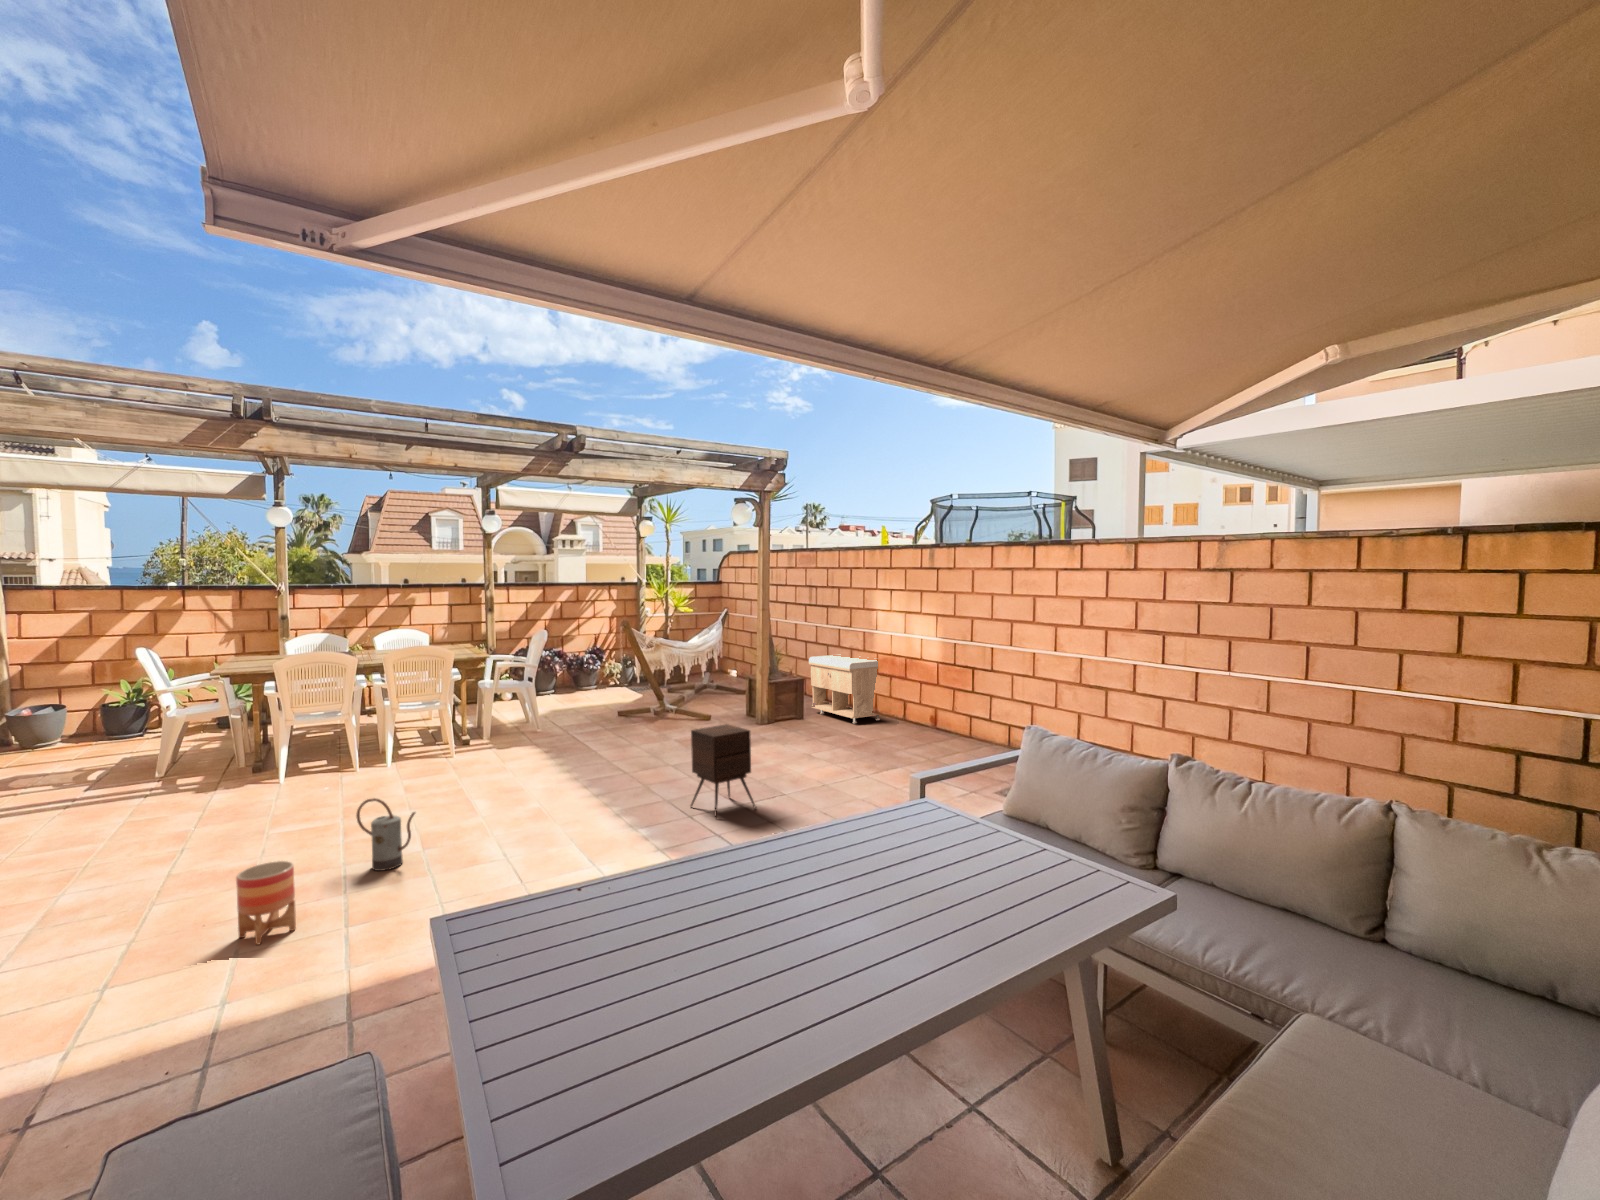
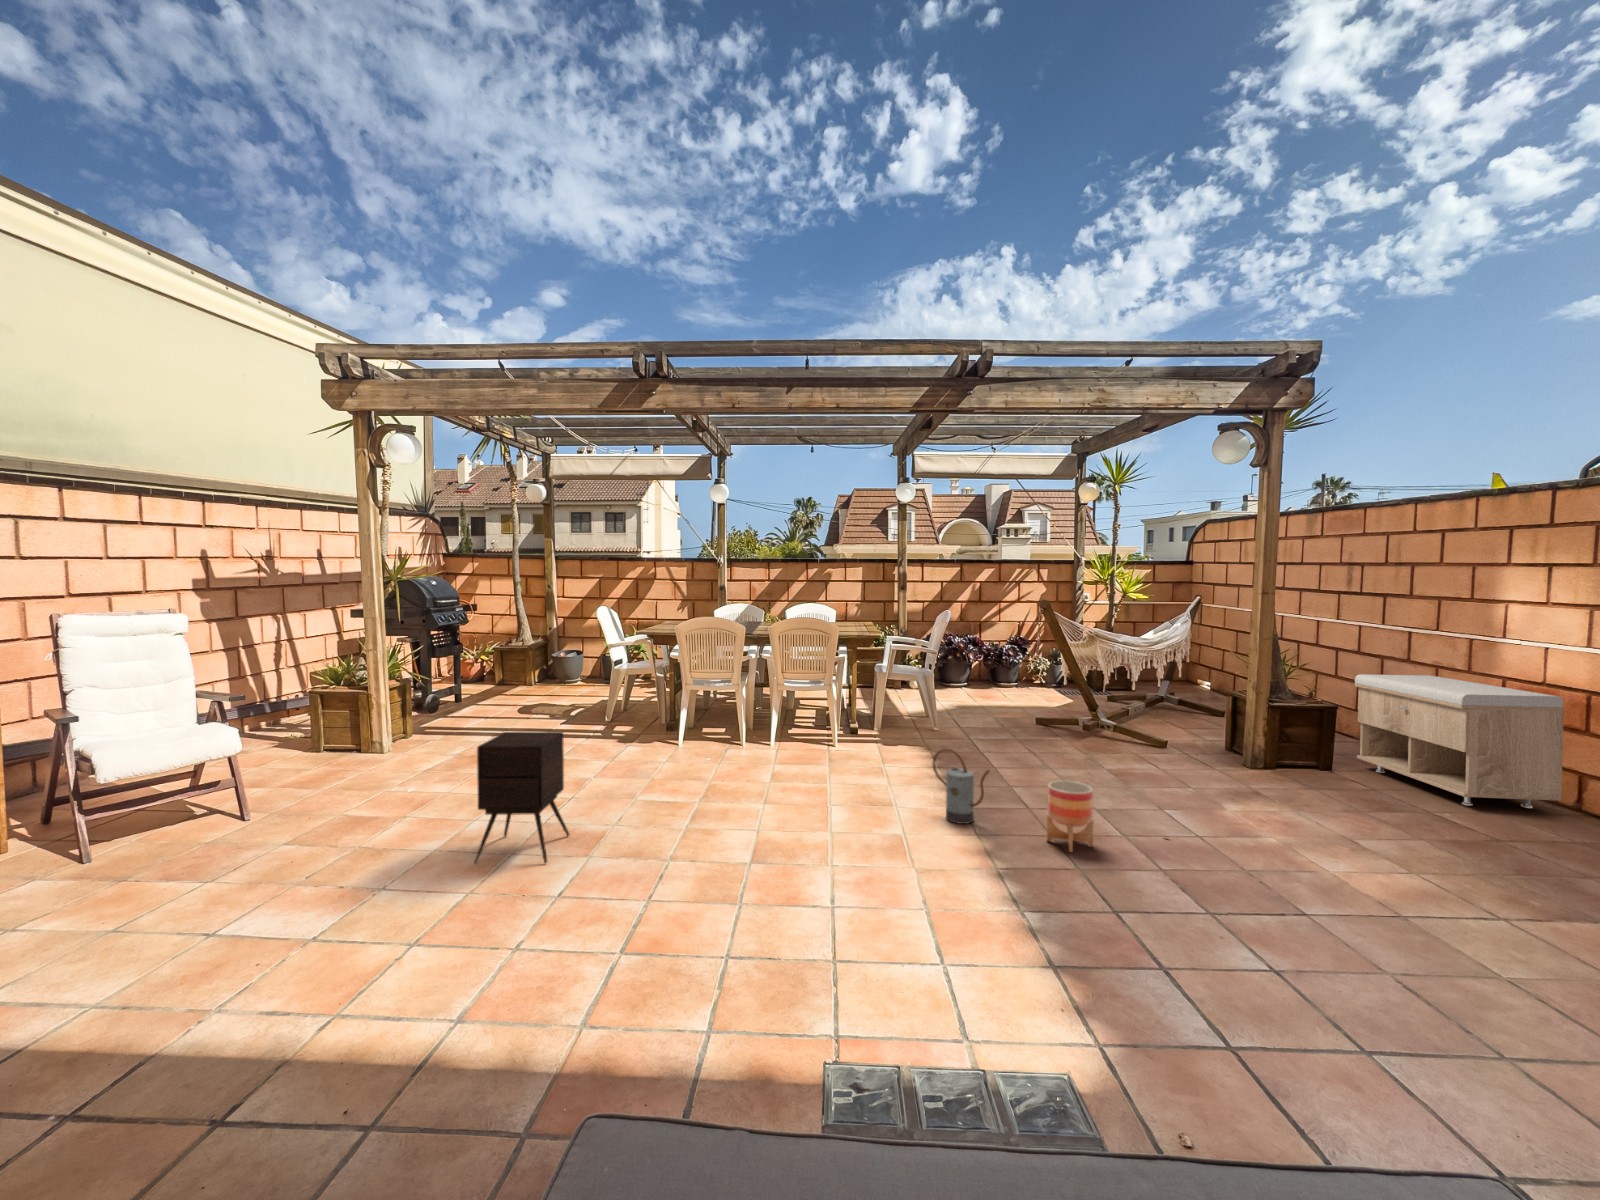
side table: present [691,724,756,818] -> present [474,732,569,864]
watering can: present [356,798,415,871] -> present [933,749,989,824]
planter: present [236,861,296,945] -> present [1047,781,1093,852]

